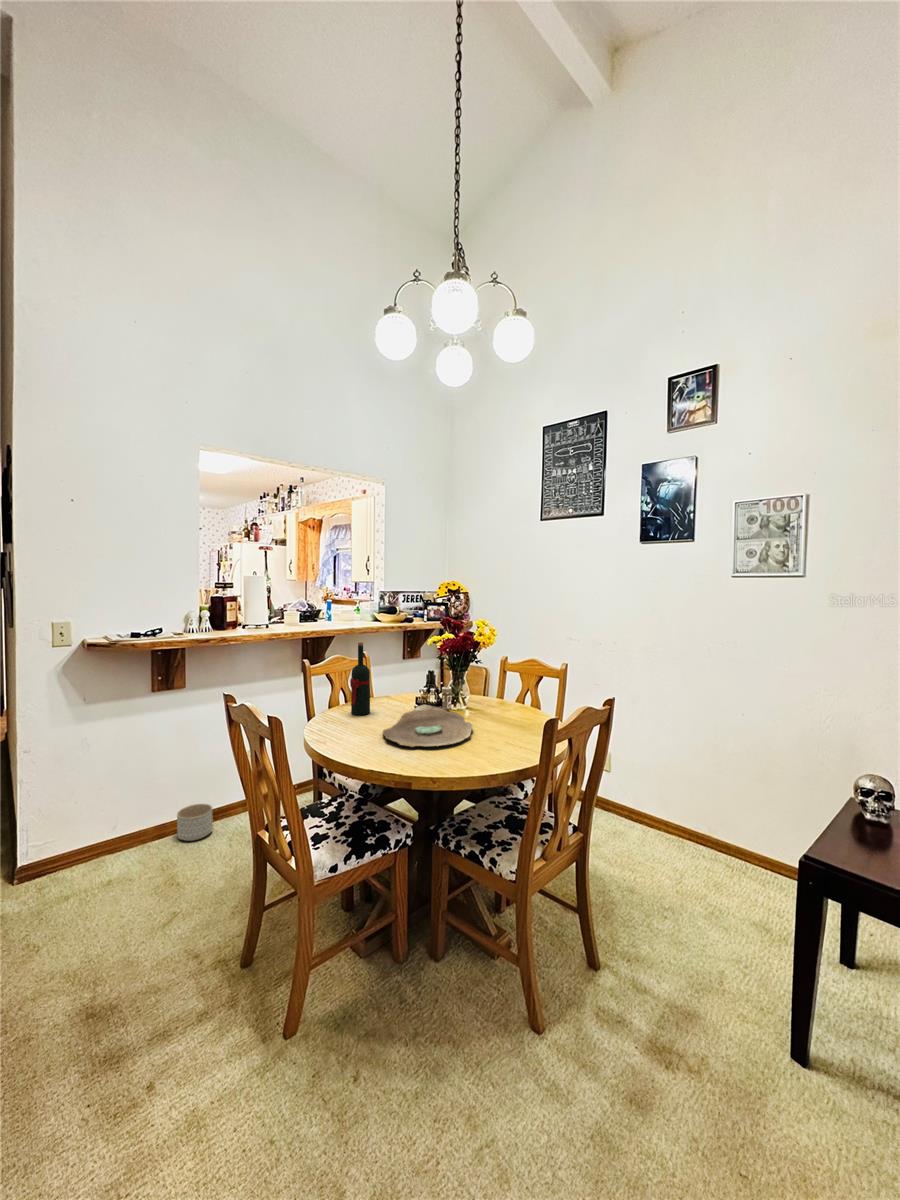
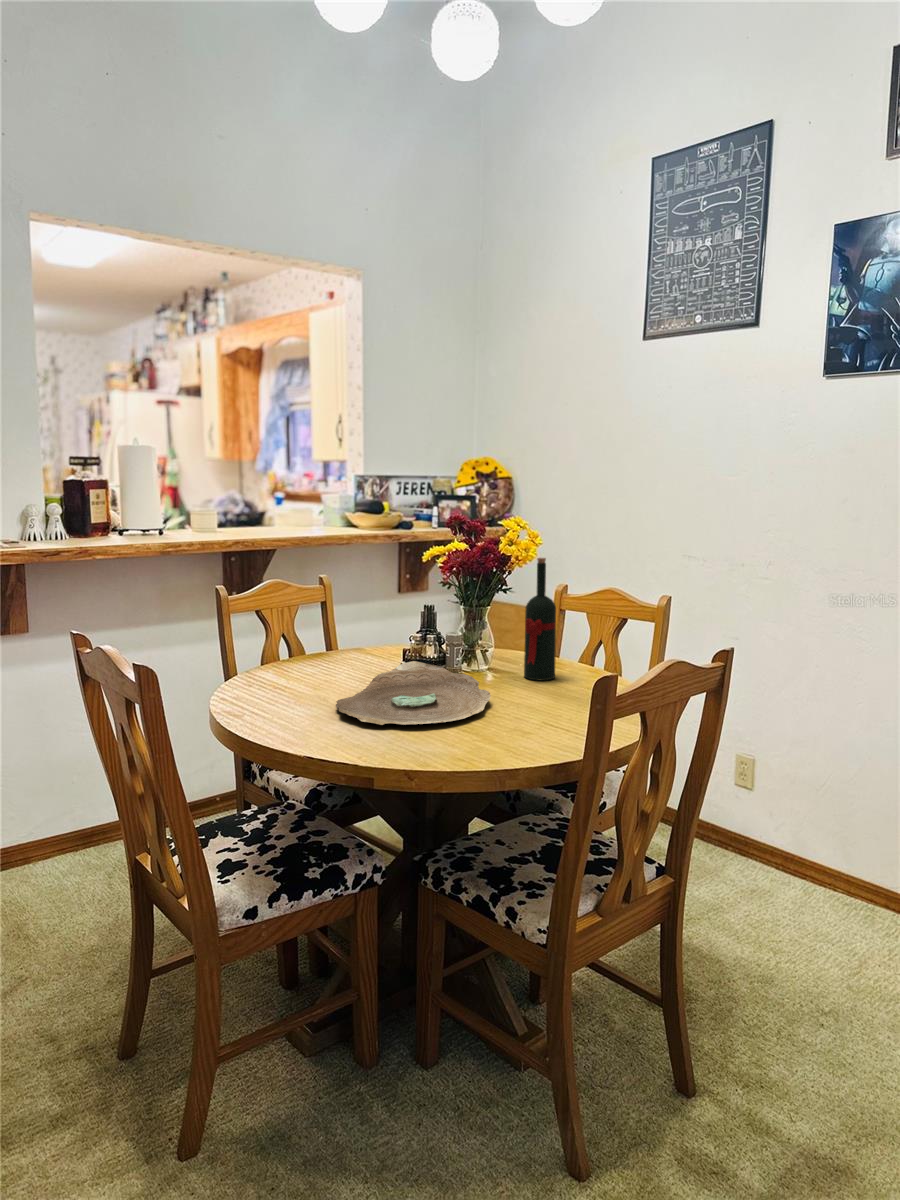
wine bottle: present [350,642,370,715] -> present [524,558,556,681]
planter: present [177,804,213,841] -> none [21,825,79,882]

